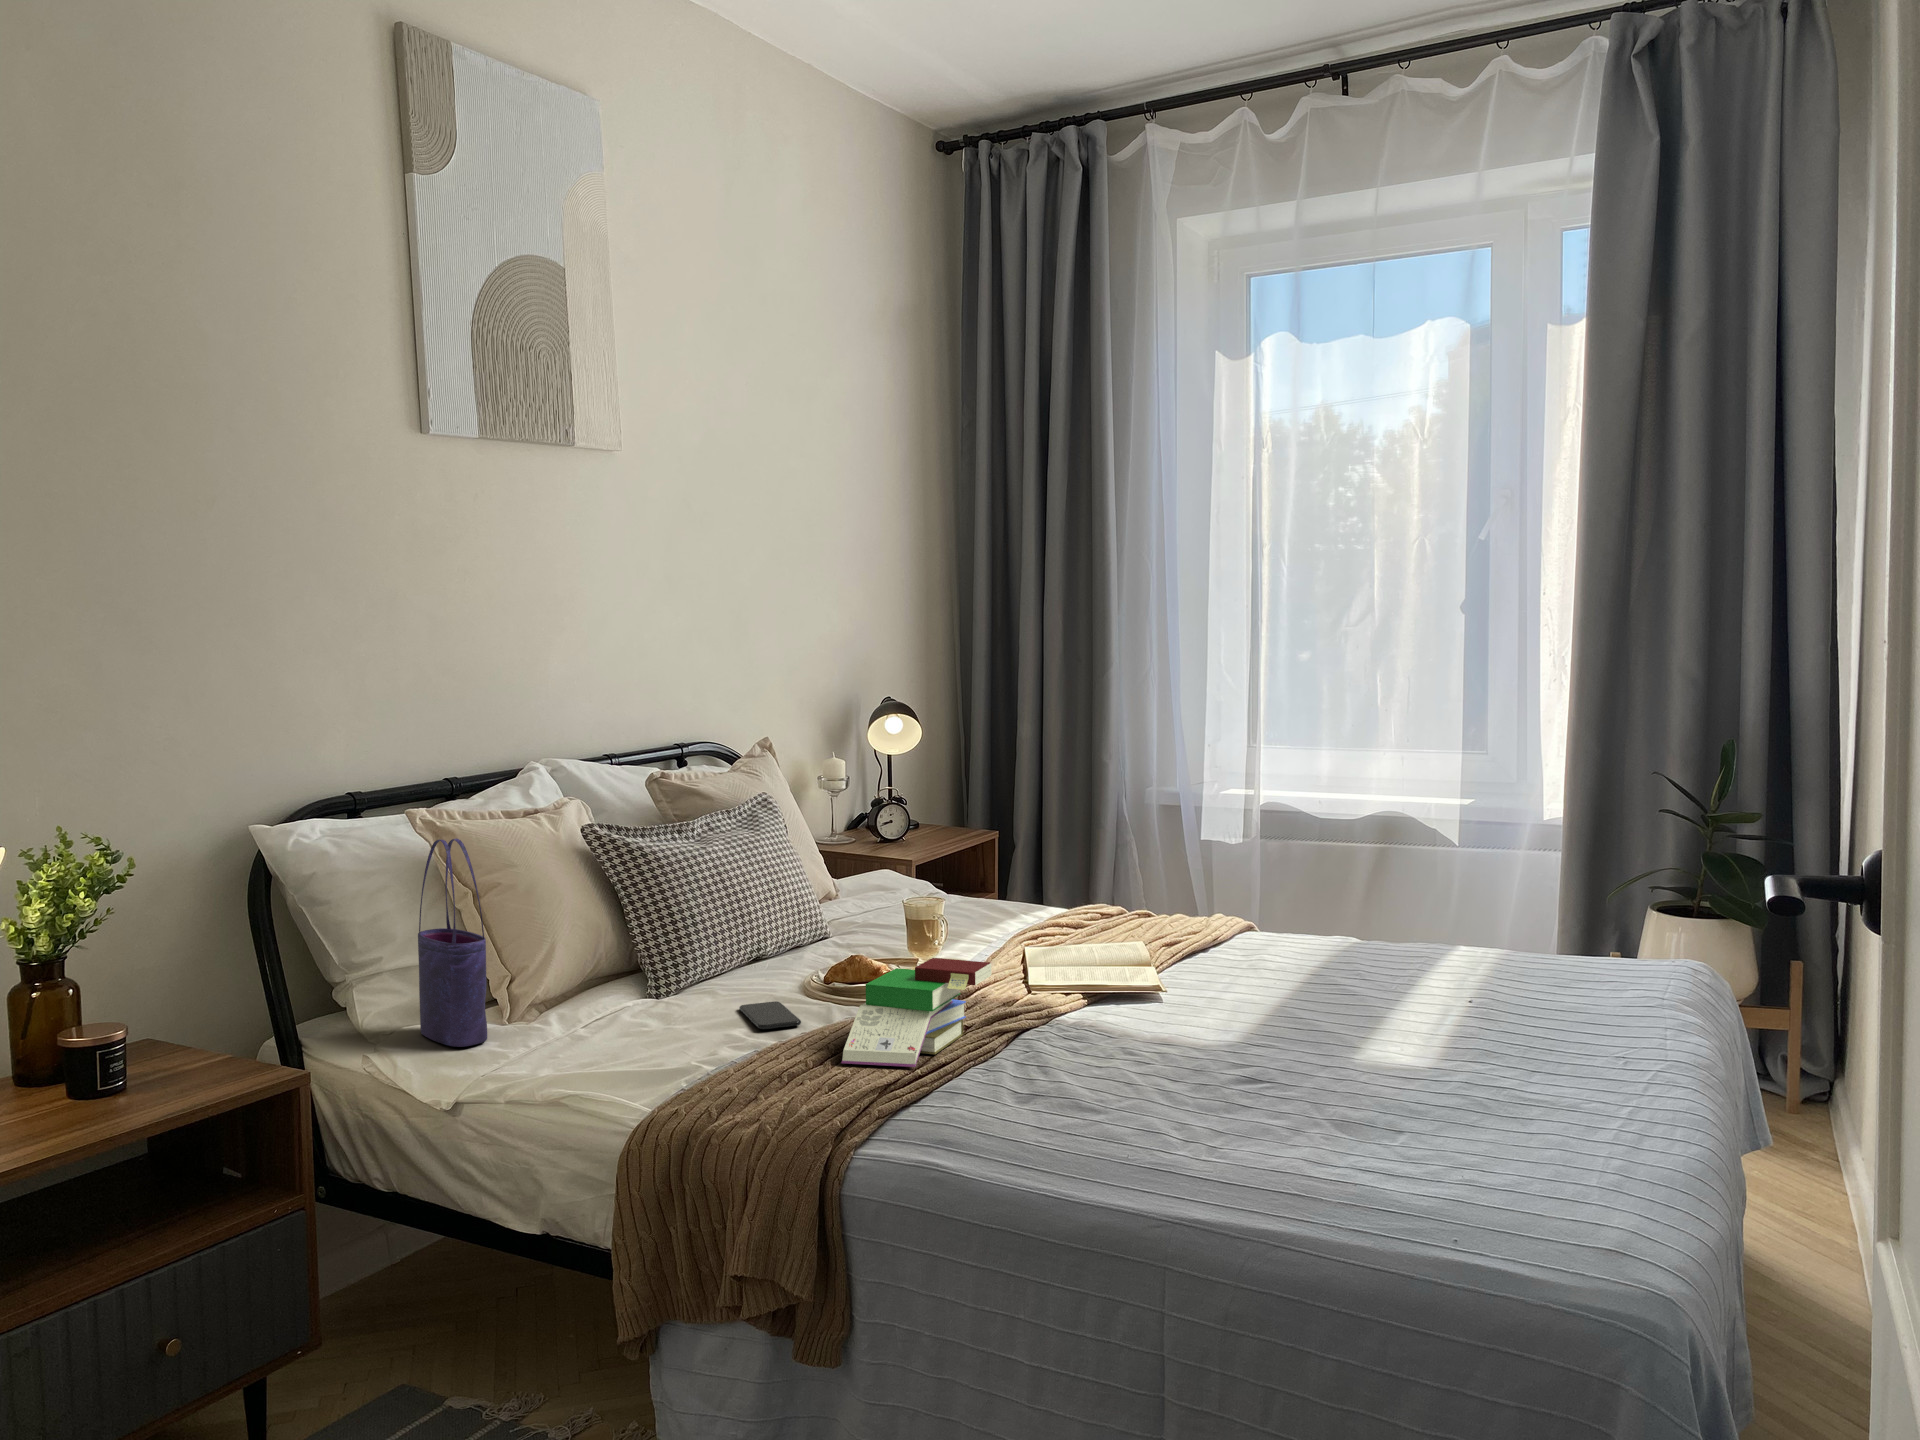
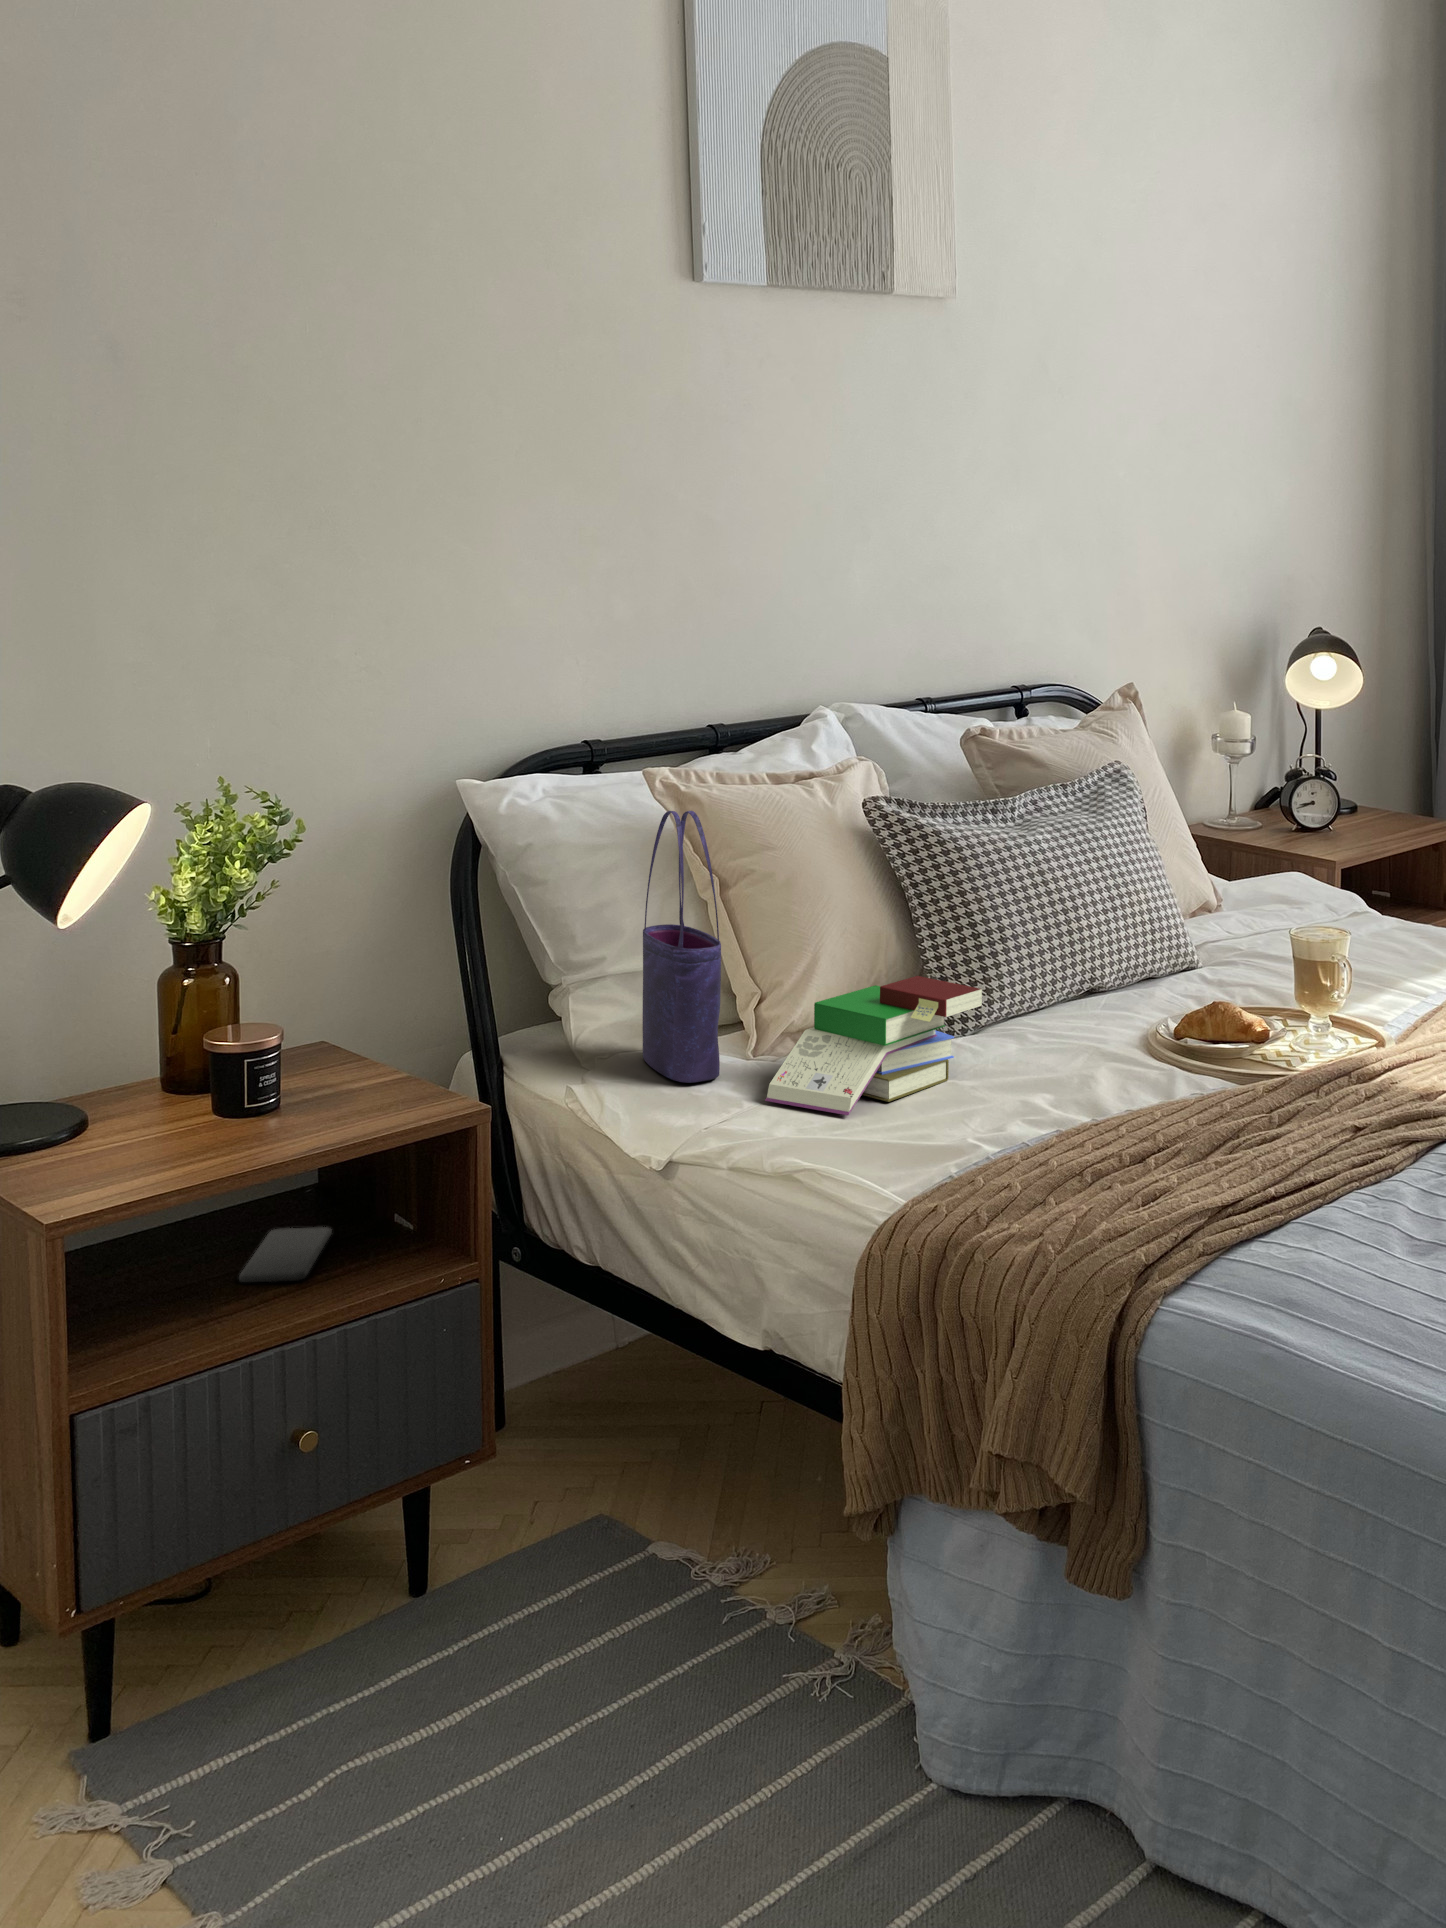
book: present [841,958,991,1067] -> present [765,976,982,1115]
smartphone: present [739,1001,801,1029] -> present [239,1227,332,1282]

